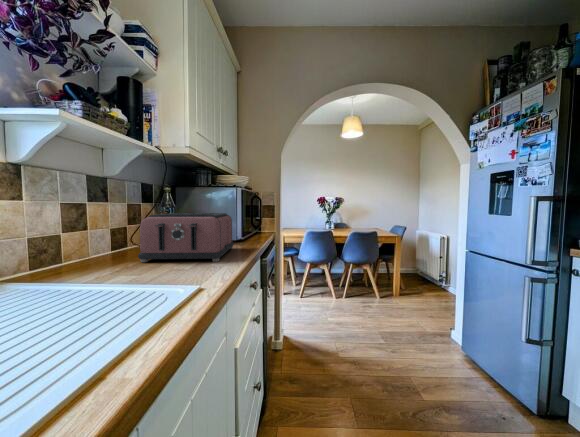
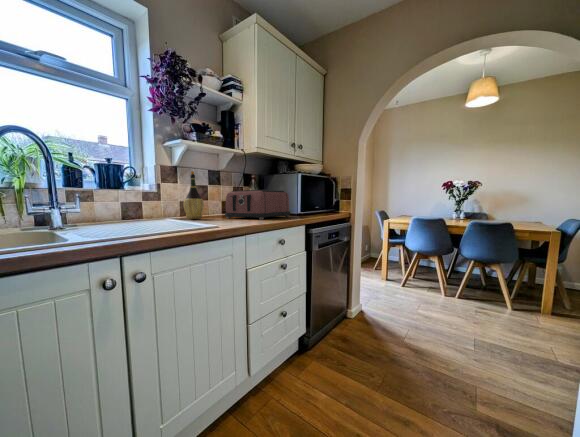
wine bottle: none [47,179,96,274] -> present [184,171,204,219]

